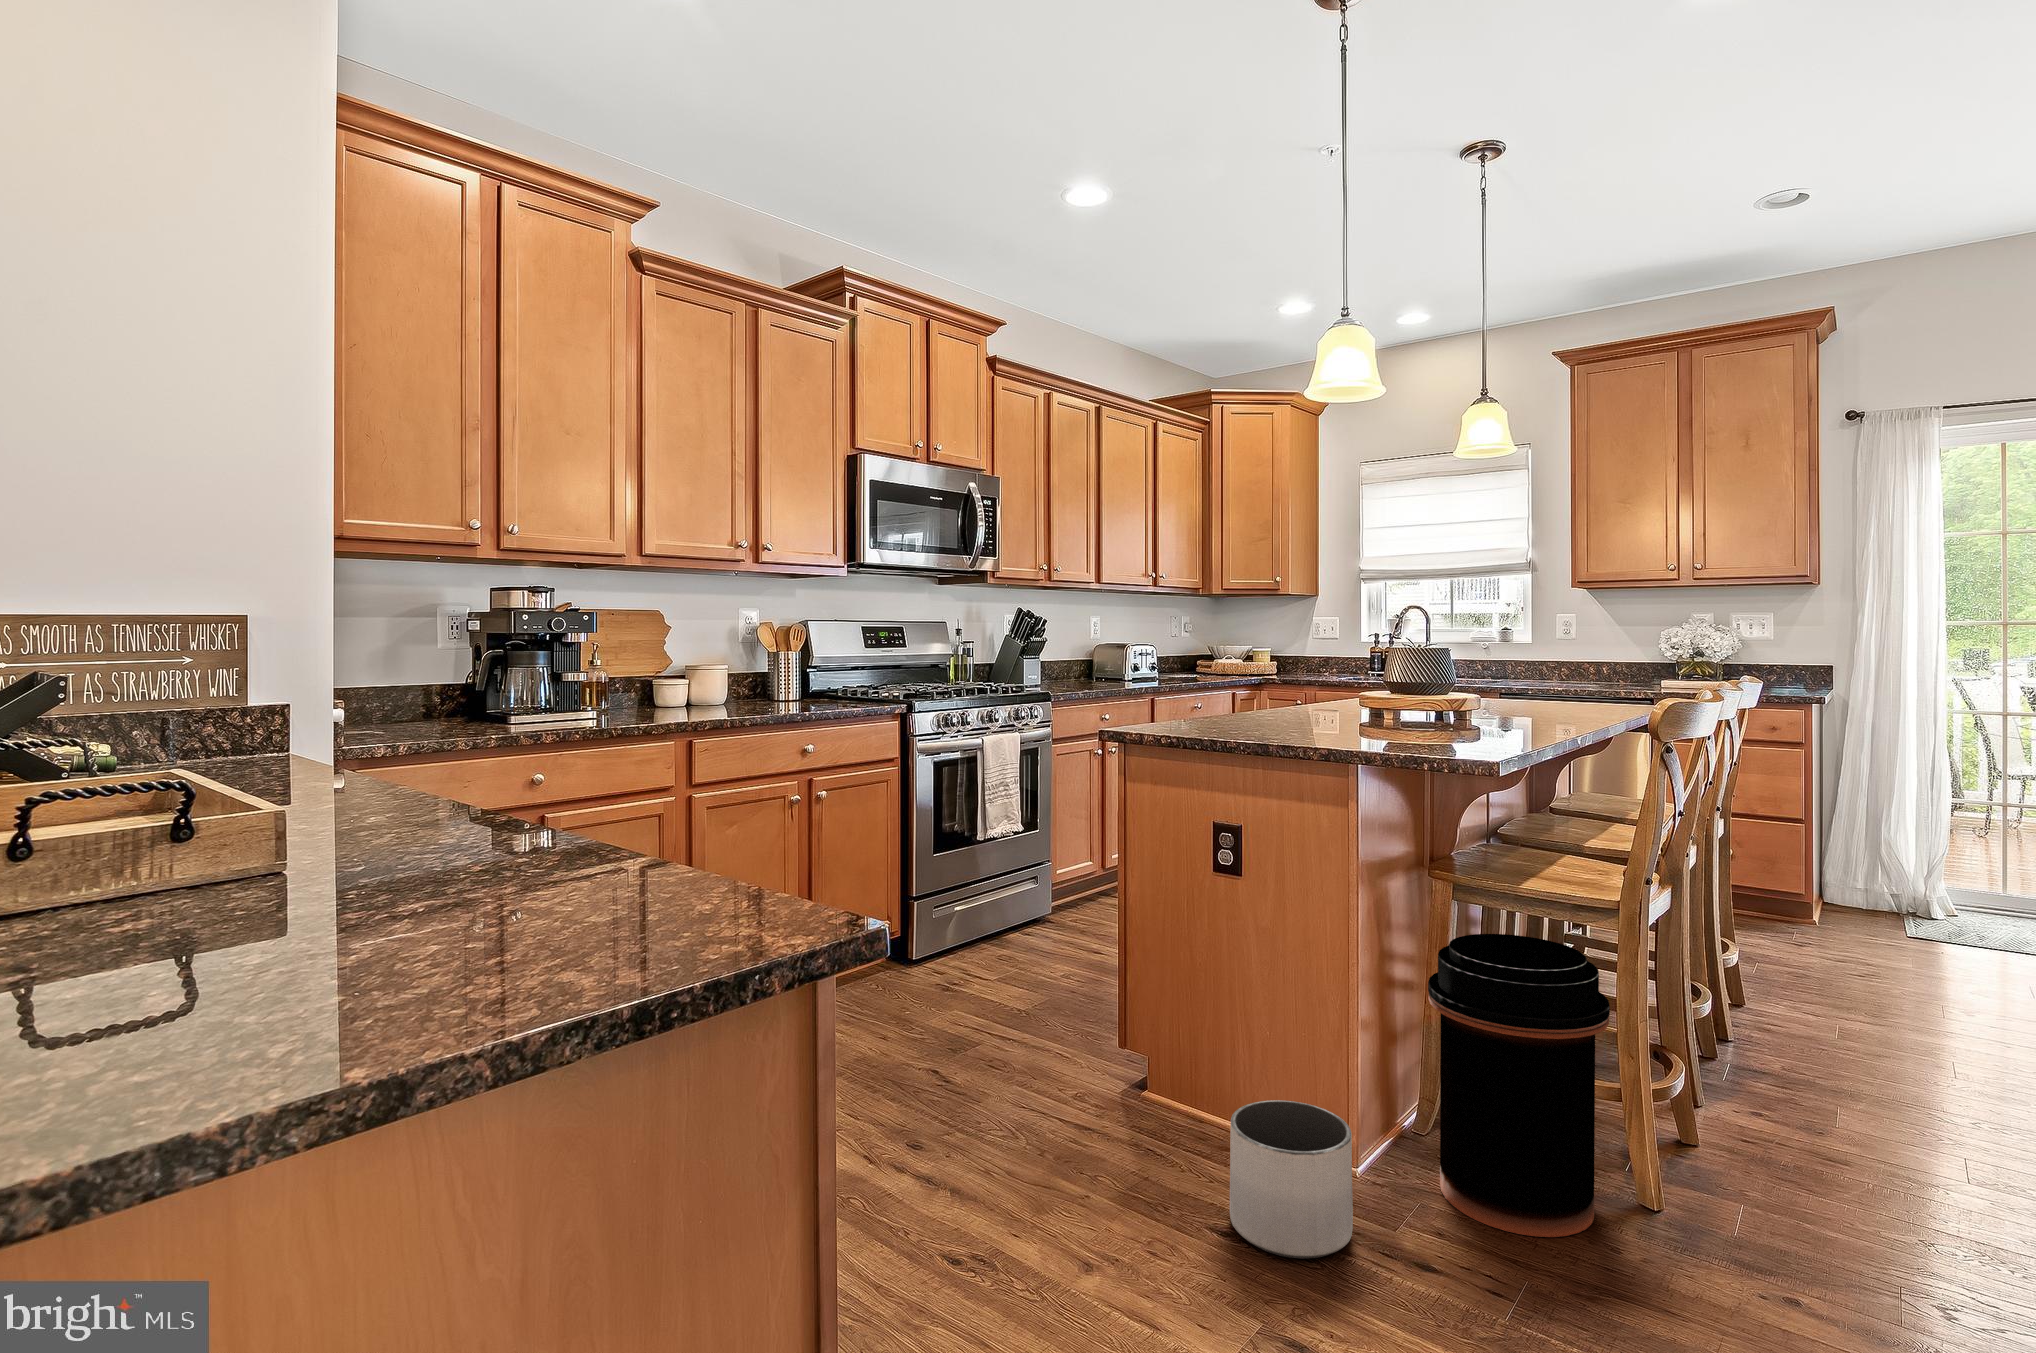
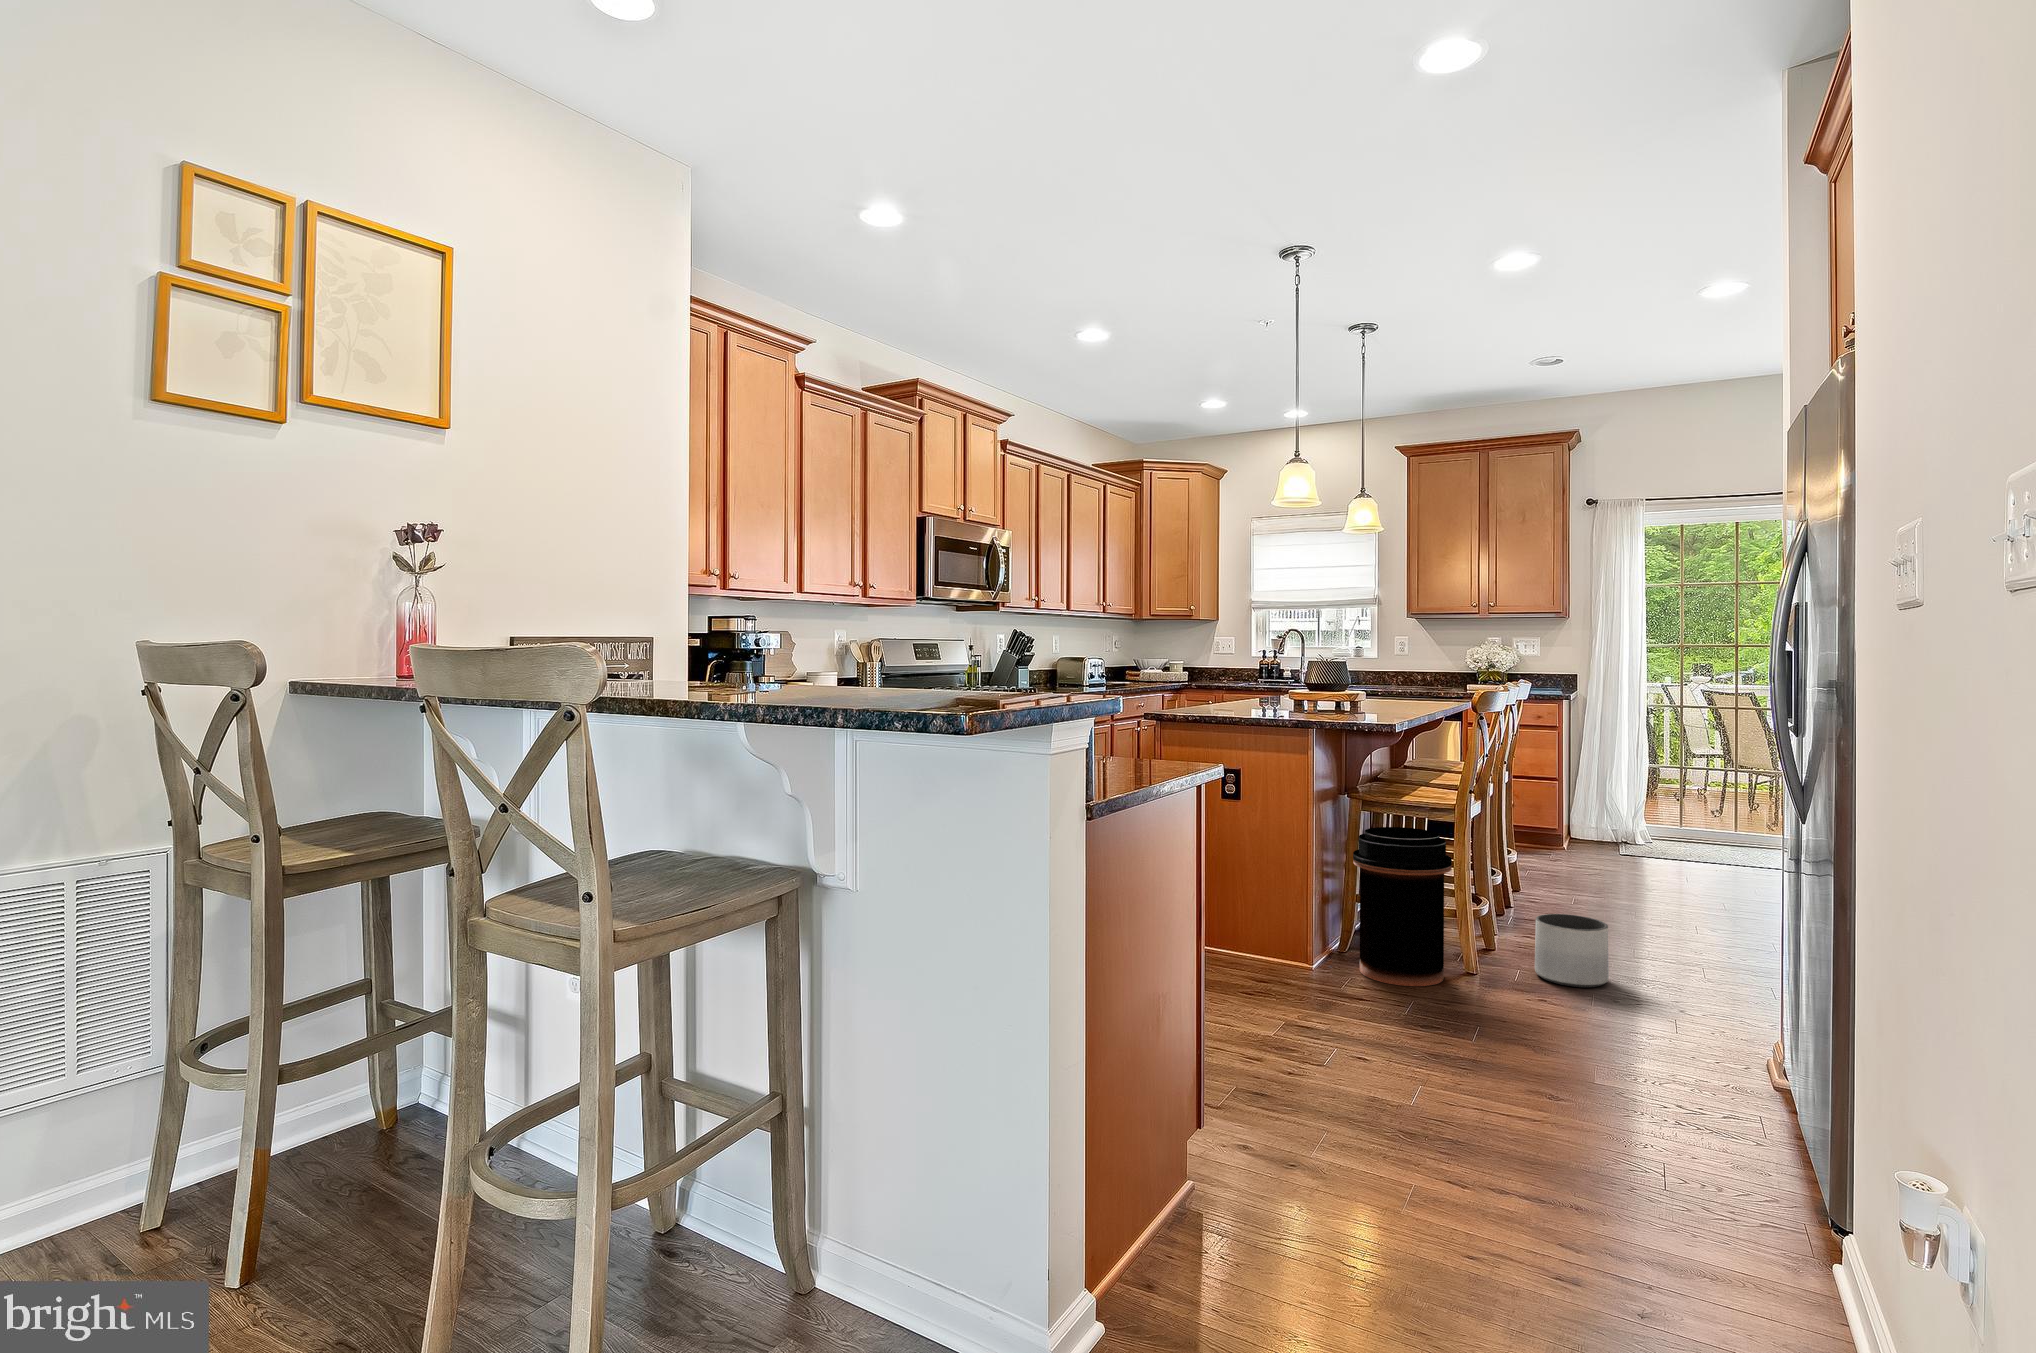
planter: present [1230,1100,1353,1259] -> present [1535,914,1609,987]

